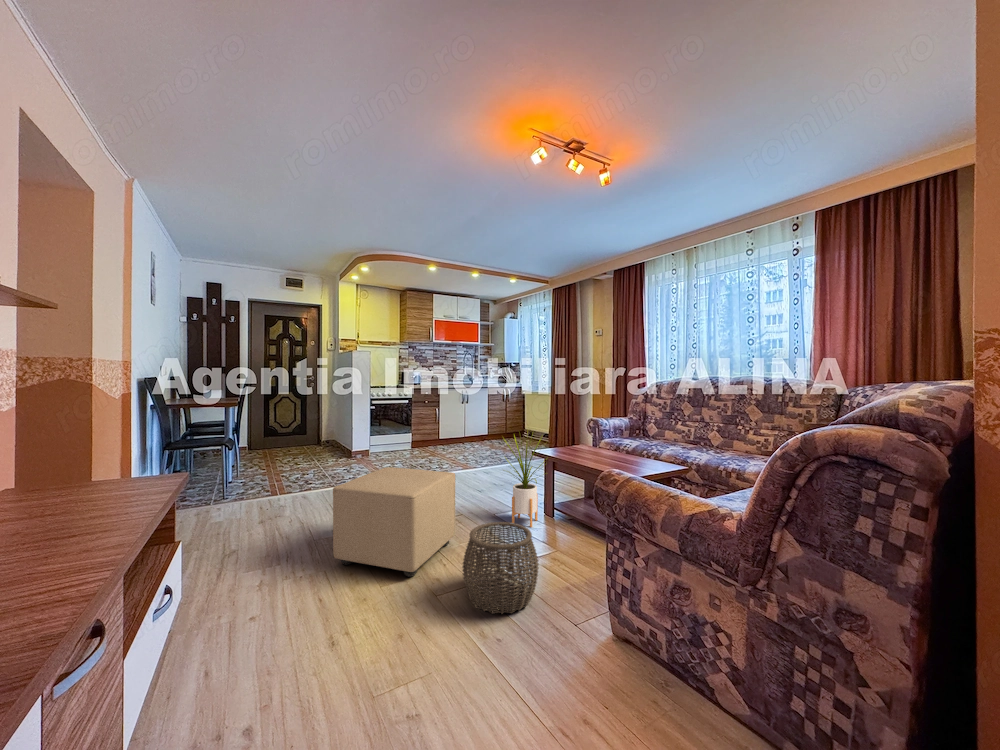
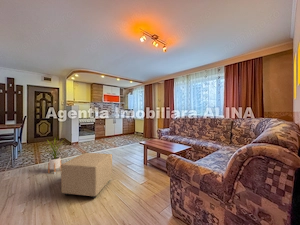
house plant: present [504,435,545,527] -> present [48,142,61,173]
woven basket: present [462,522,539,614] -> none [116,174,145,212]

